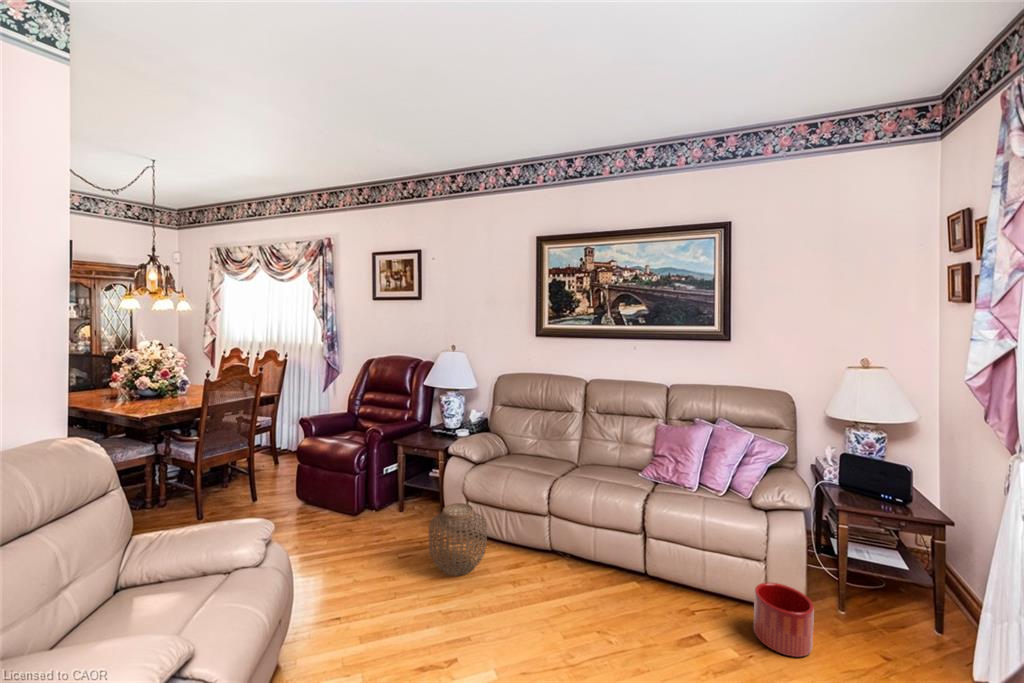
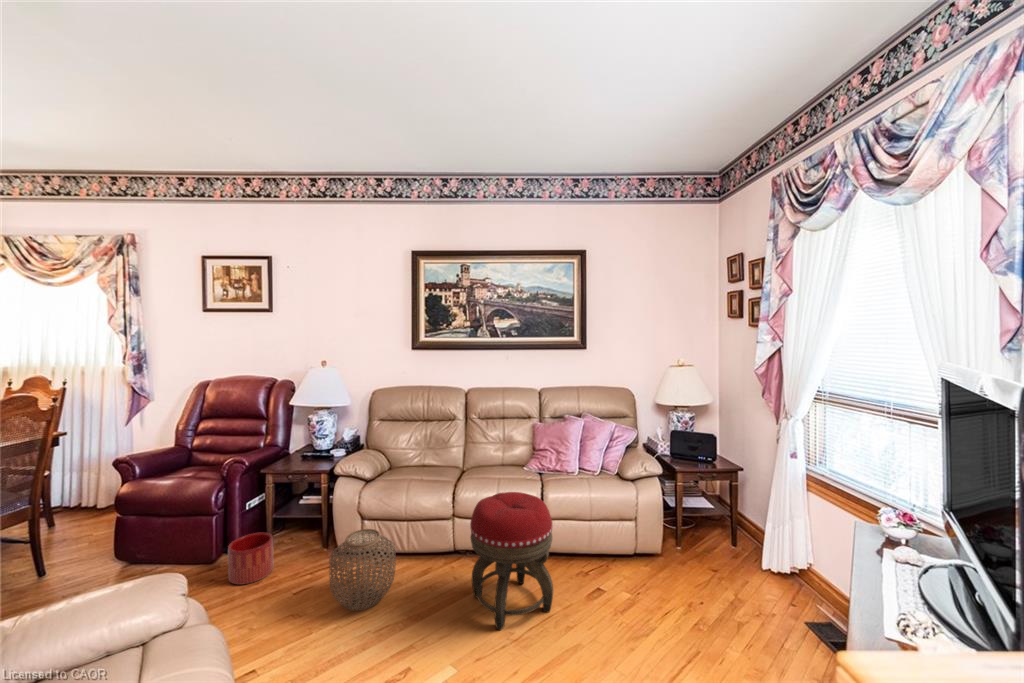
footstool: none [549,492,639,632] -> present [470,492,553,630]
planter: present [753,583,814,657] -> present [228,533,273,585]

